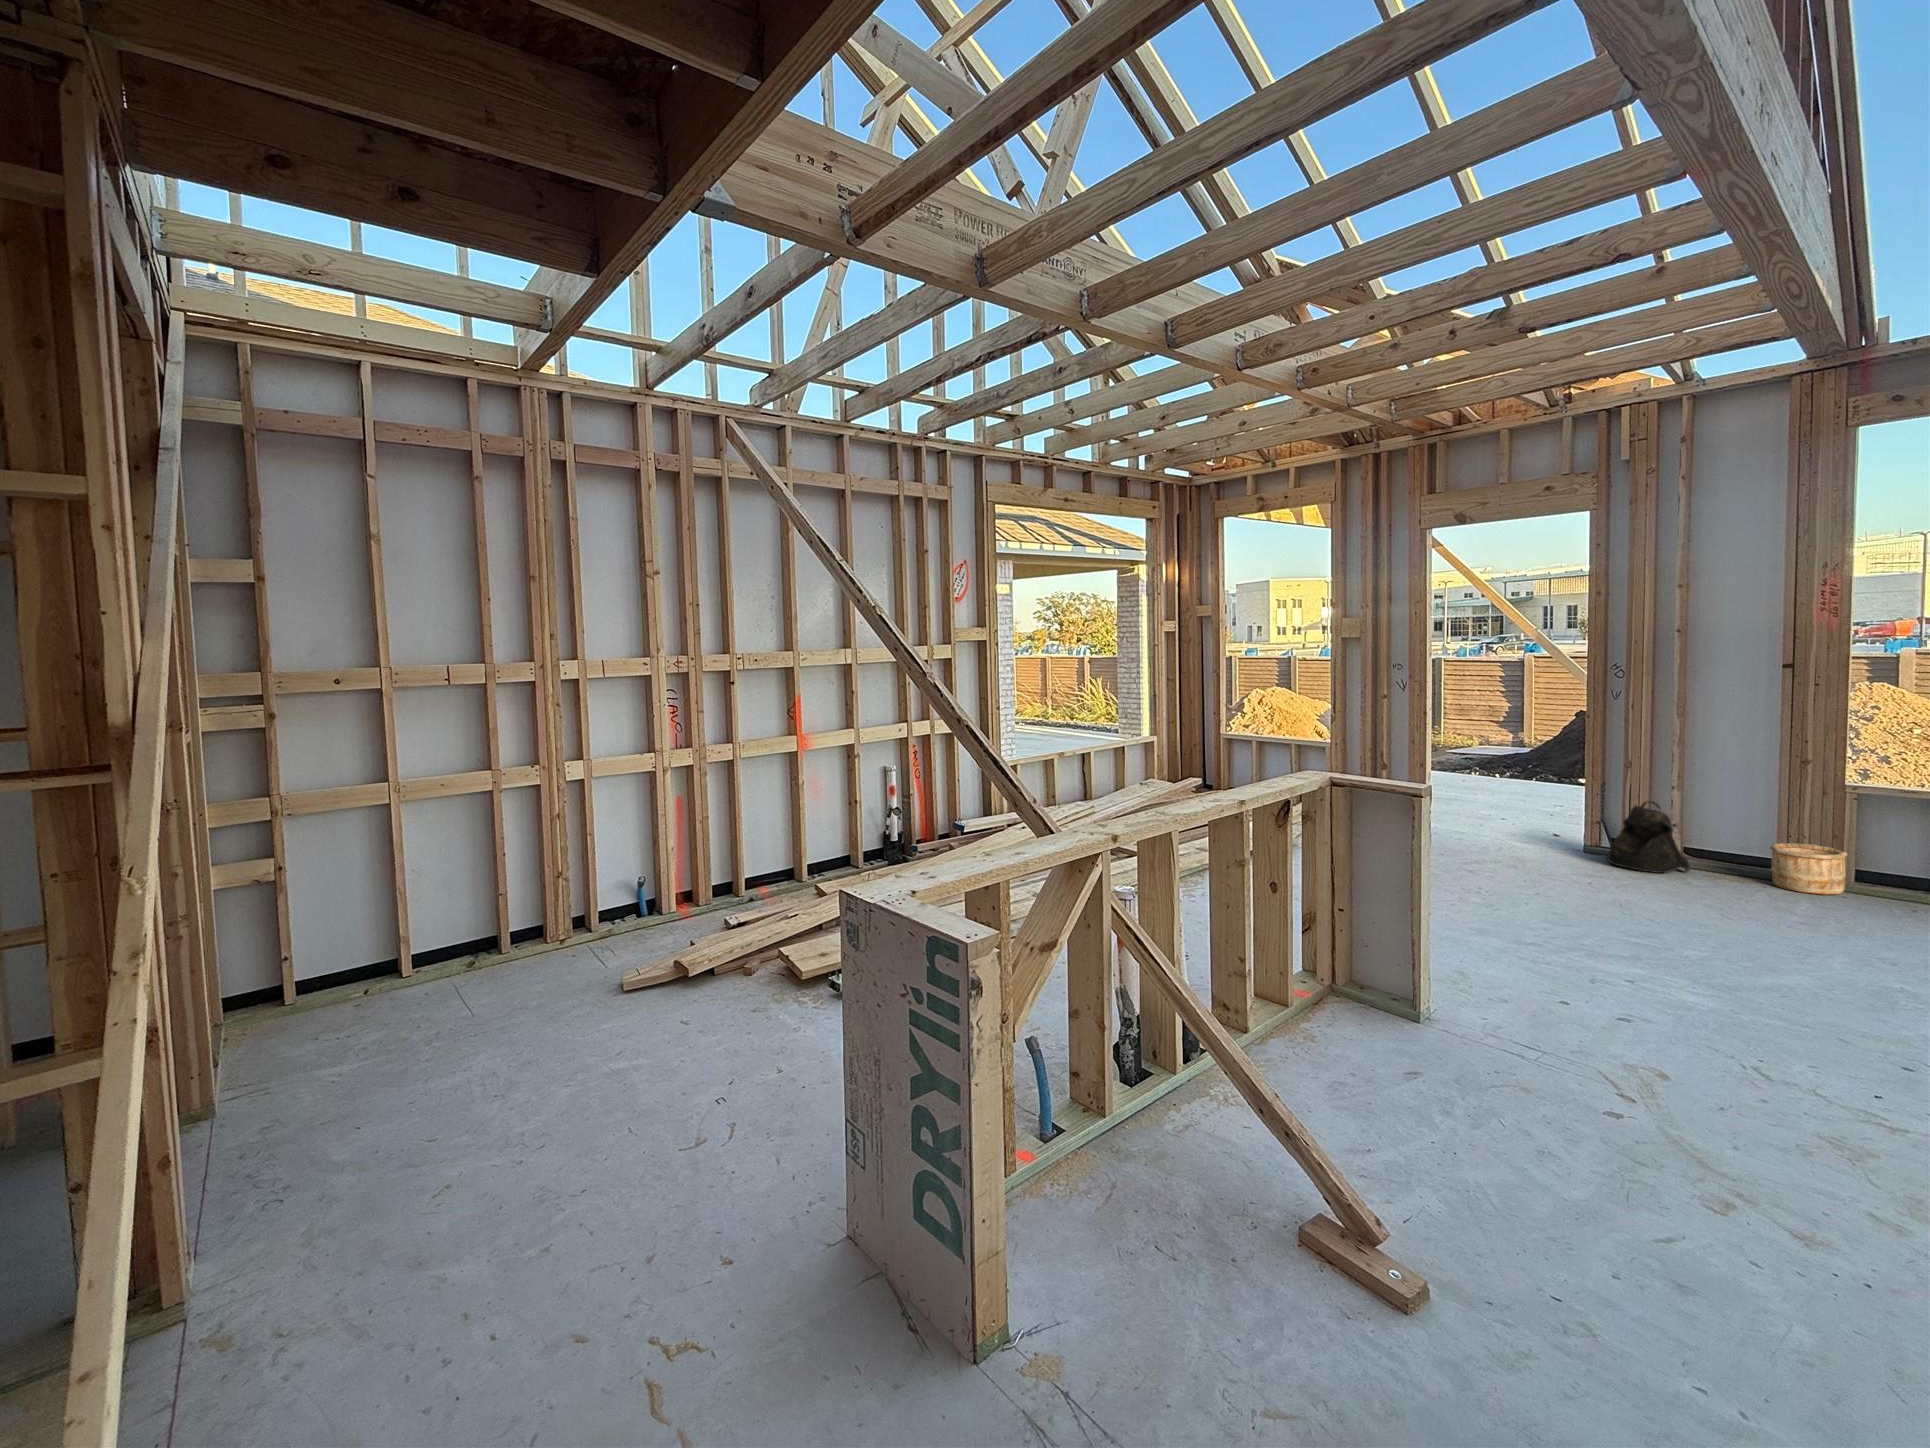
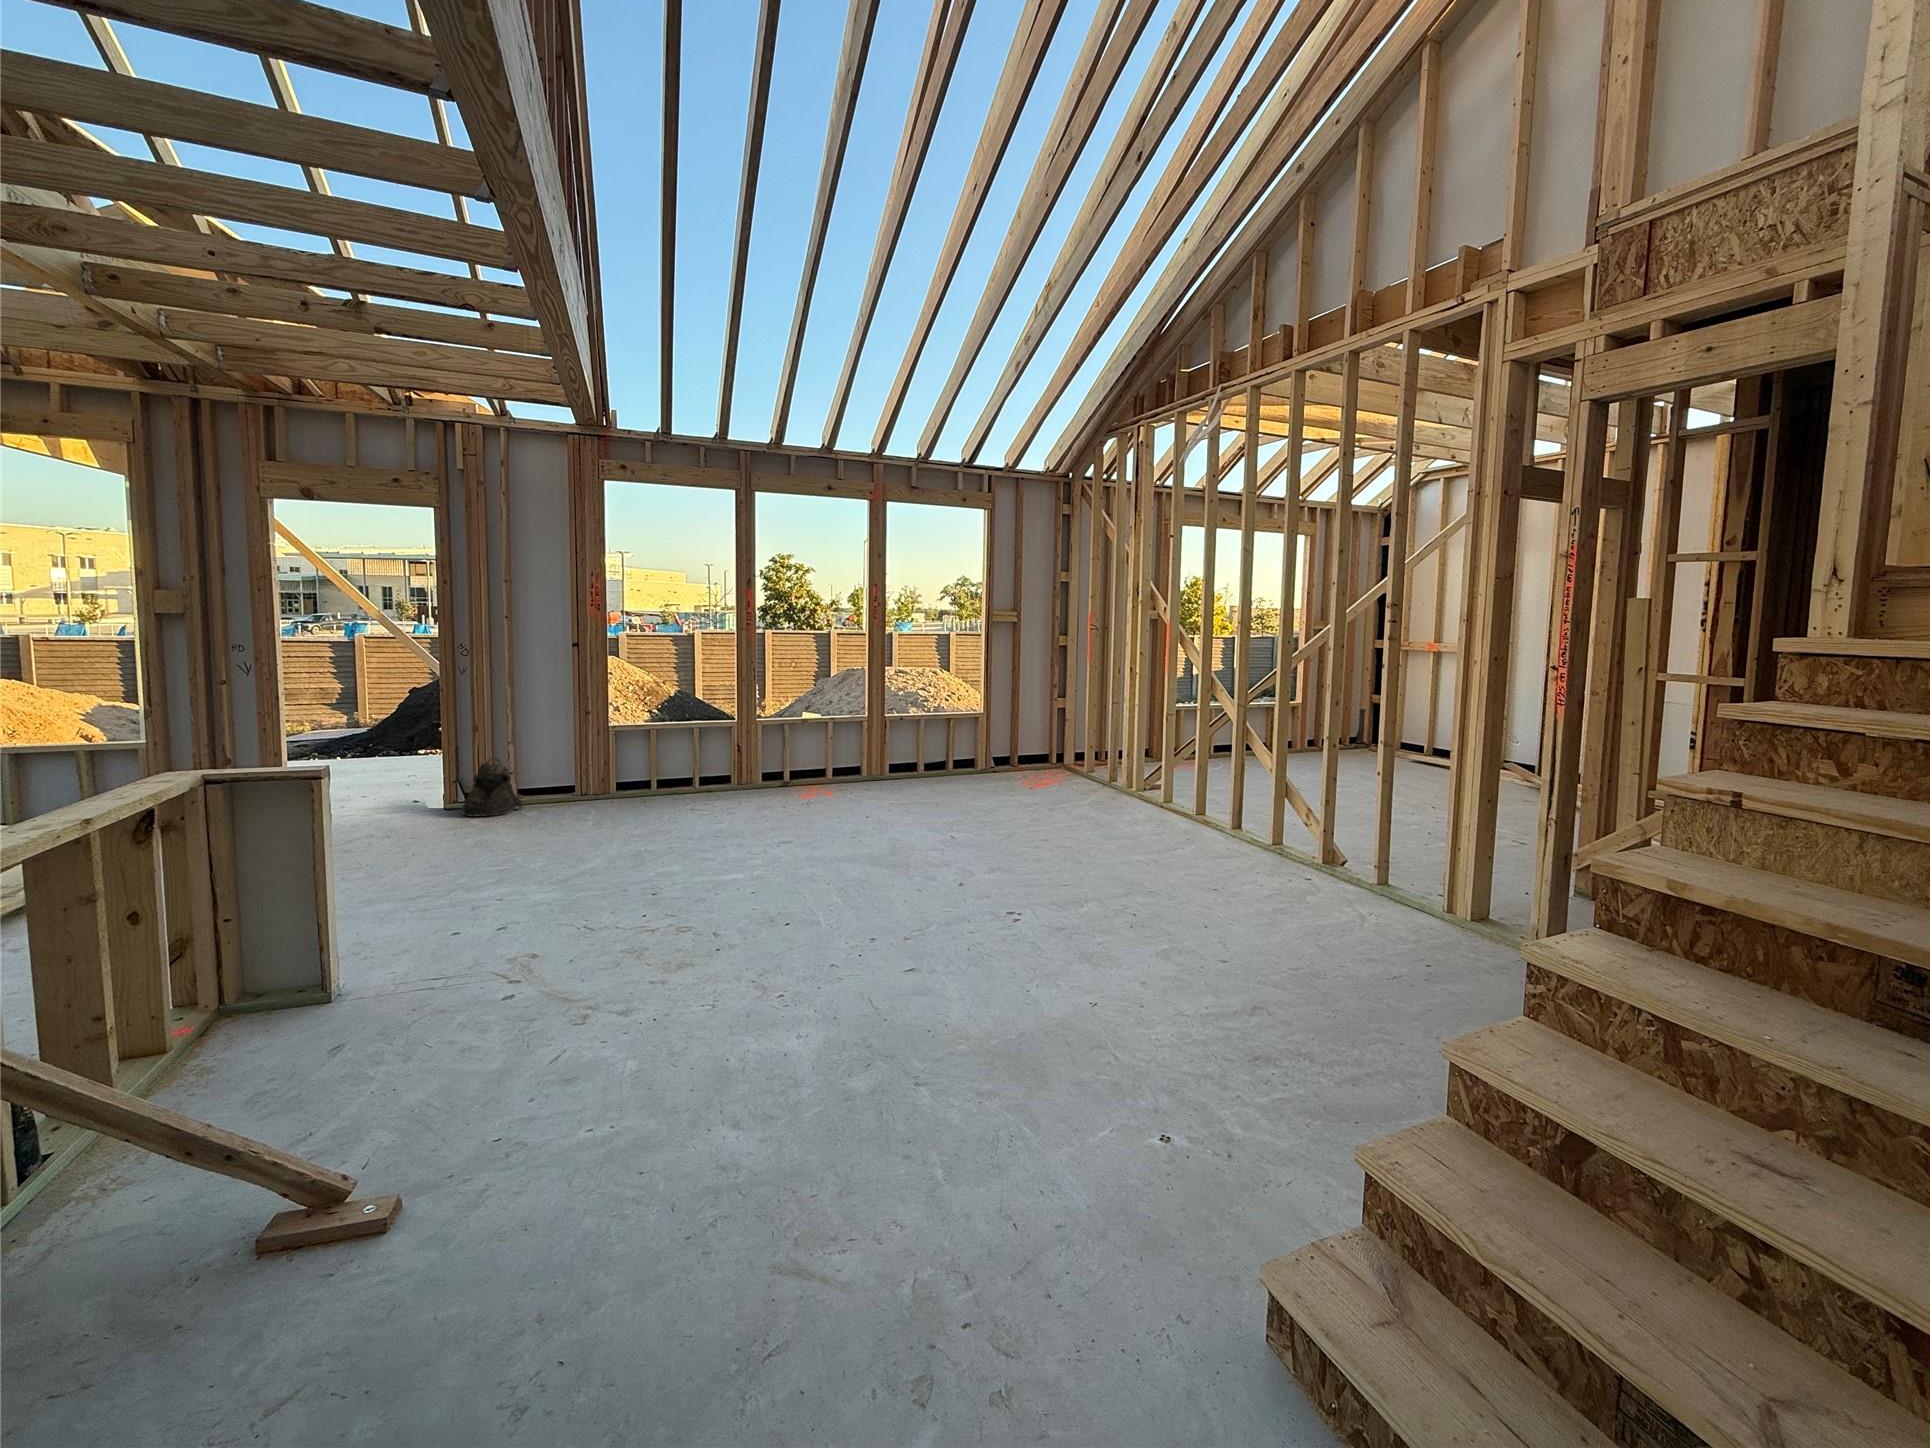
wooden bucket: present [1770,843,1848,895] -> none [571,772,613,806]

